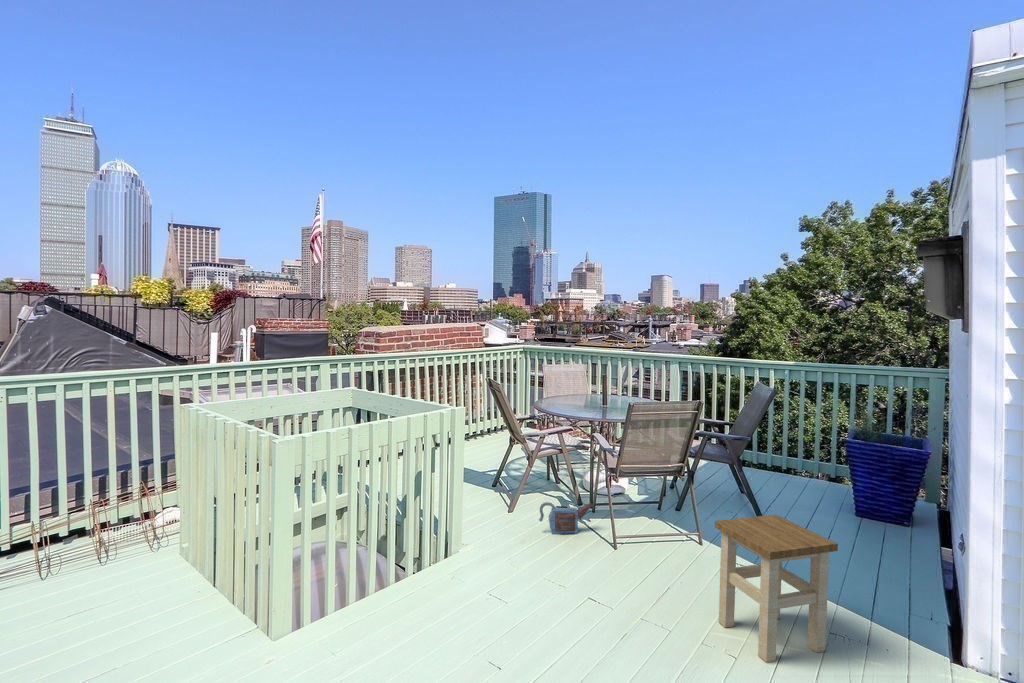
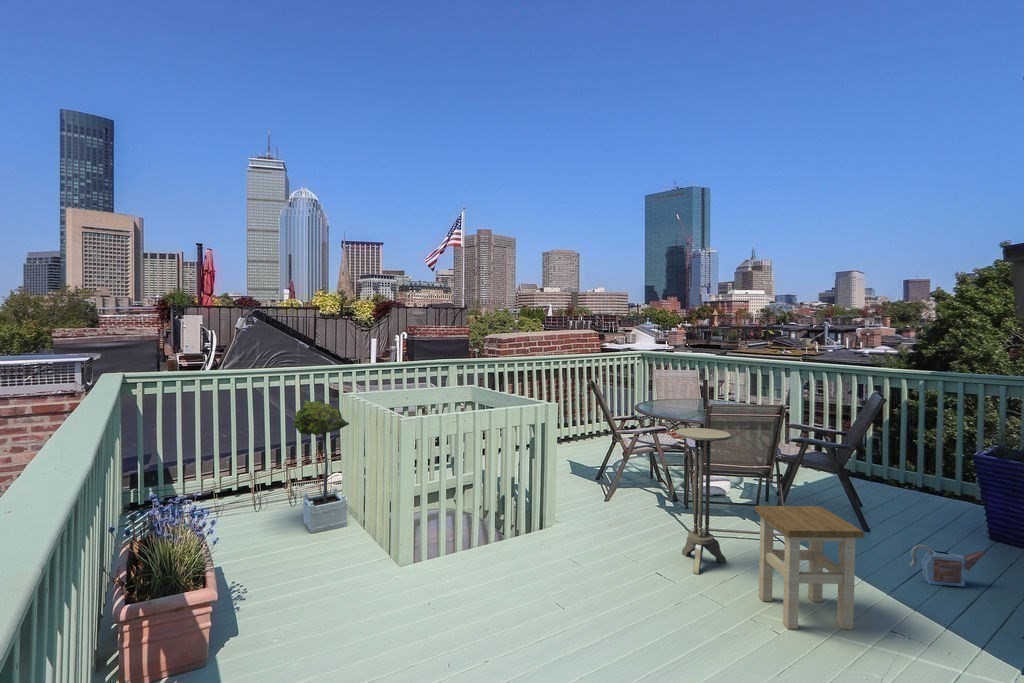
potted tree: none [104,417,194,605] -> present [294,400,349,533]
side table: none [617,433,677,601] -> present [676,428,731,574]
watering can: present [539,502,593,534] -> present [910,545,985,587]

